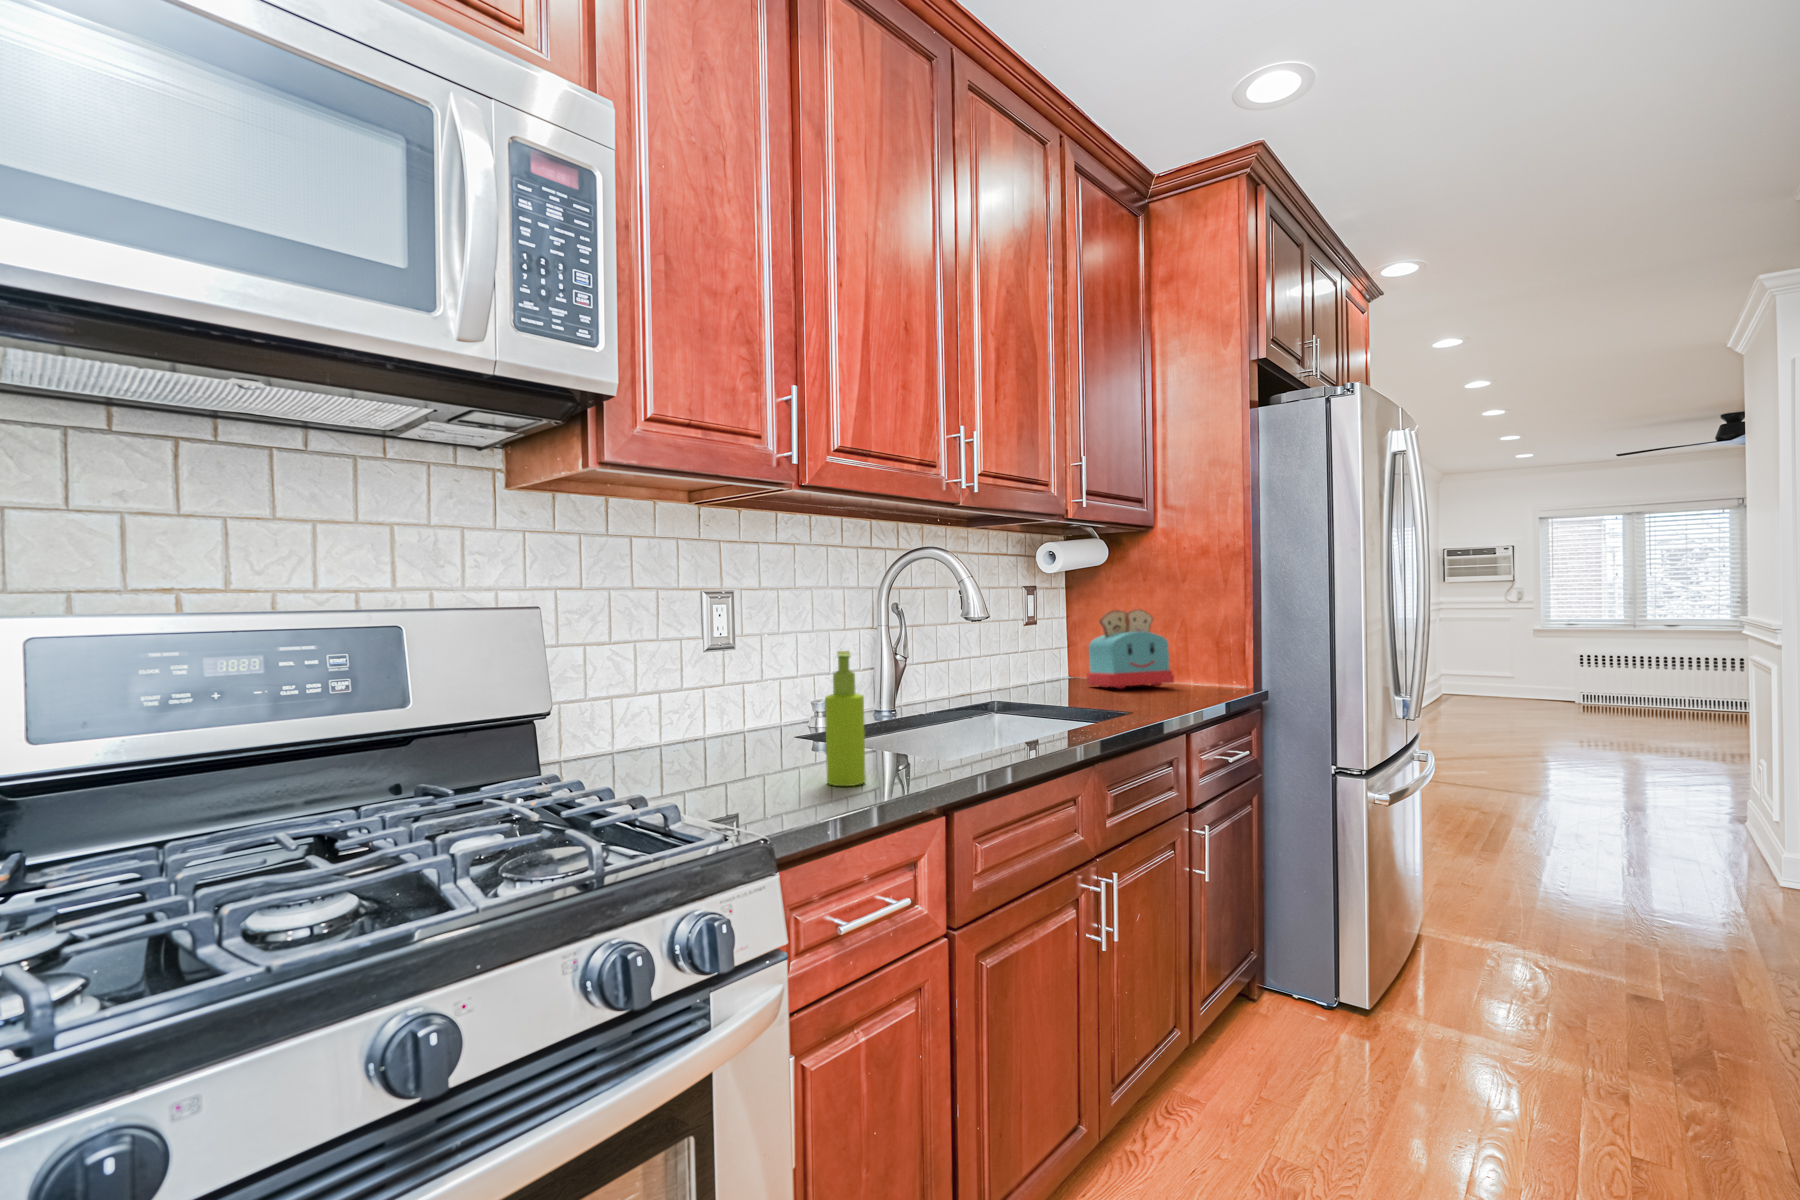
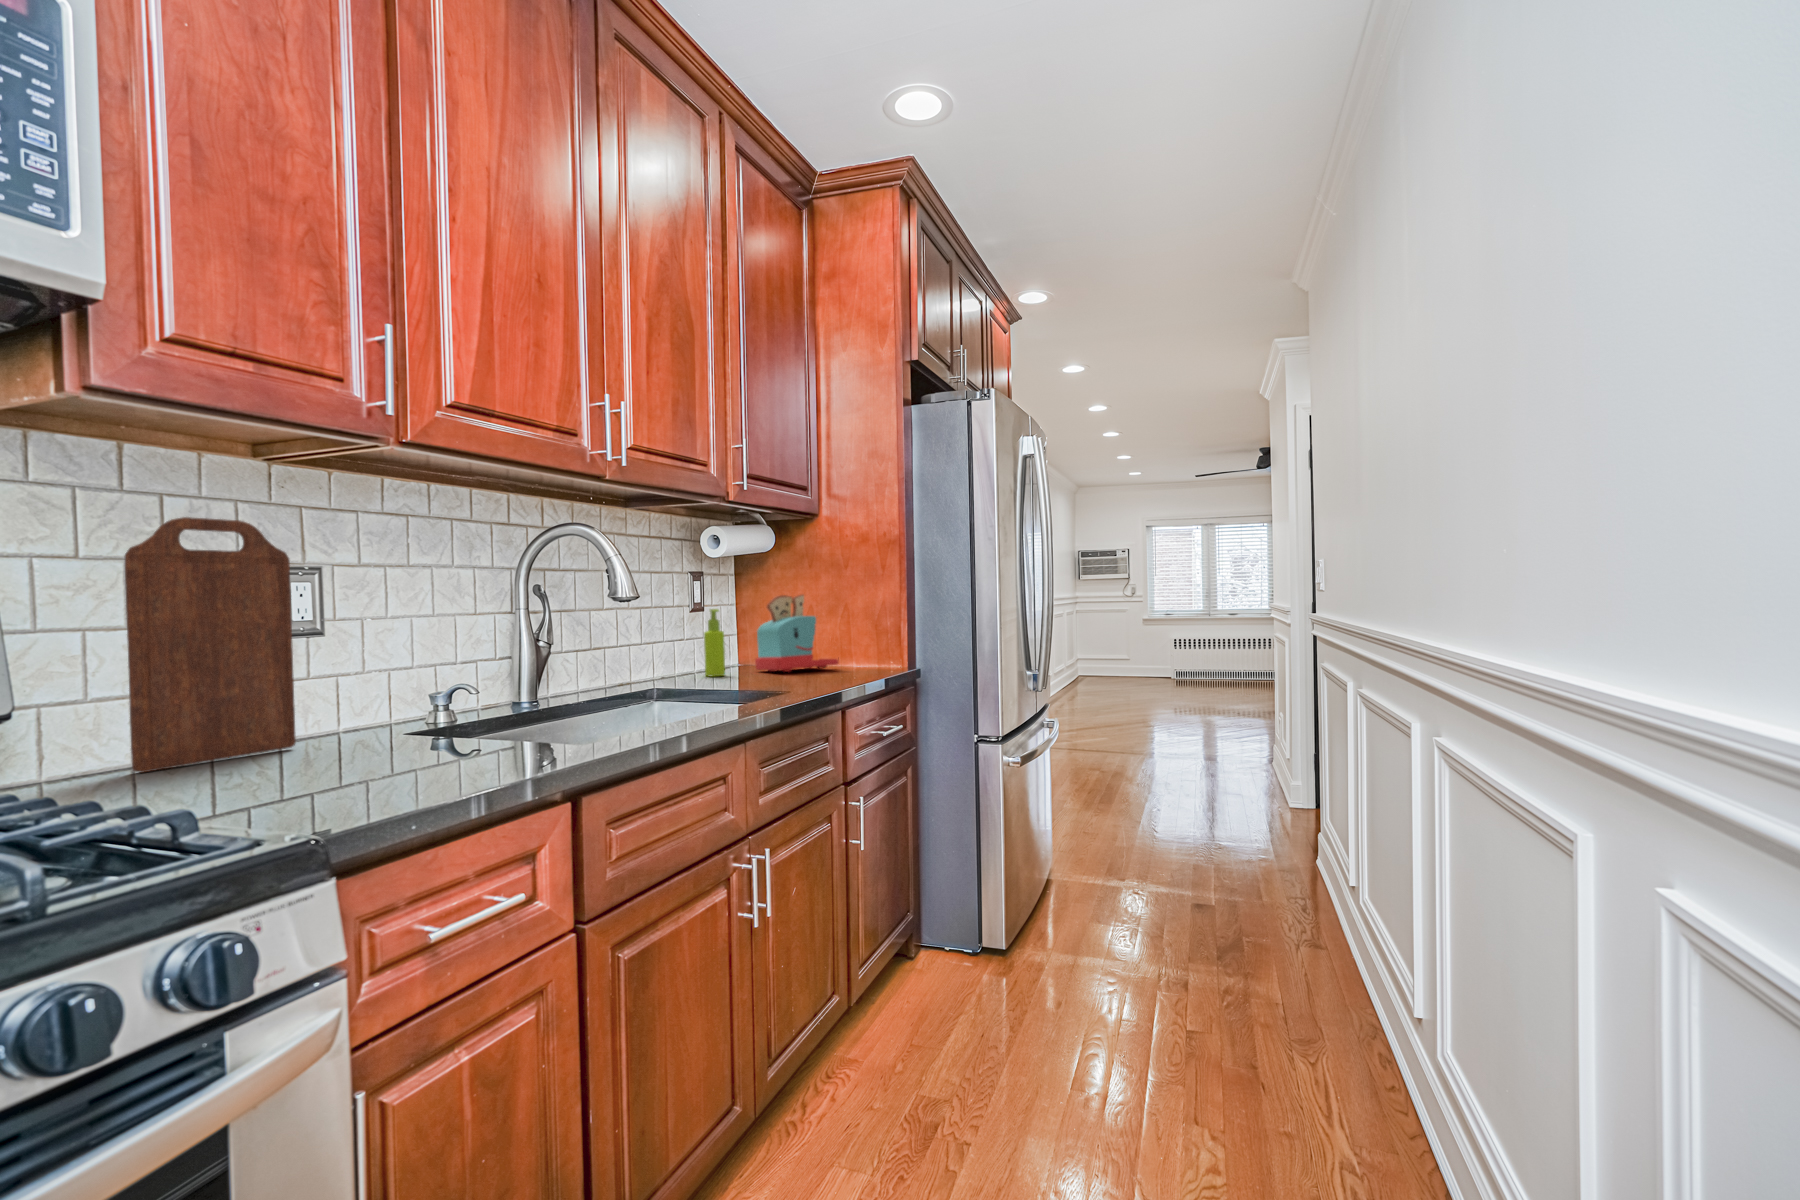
cutting board: none [613,557,720,762] -> present [125,517,296,773]
soap dispenser: present [825,651,866,786] -> present [704,609,725,677]

